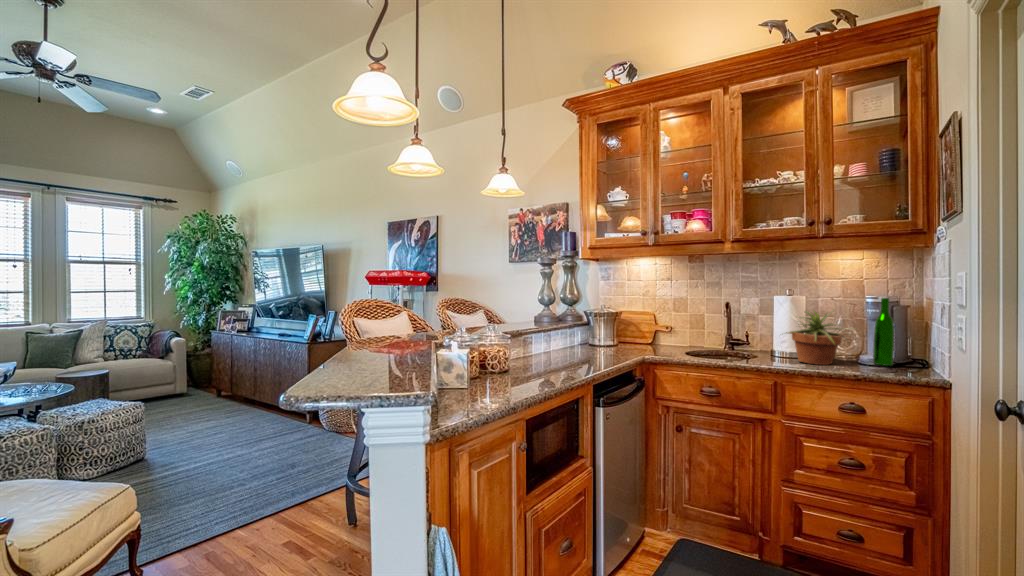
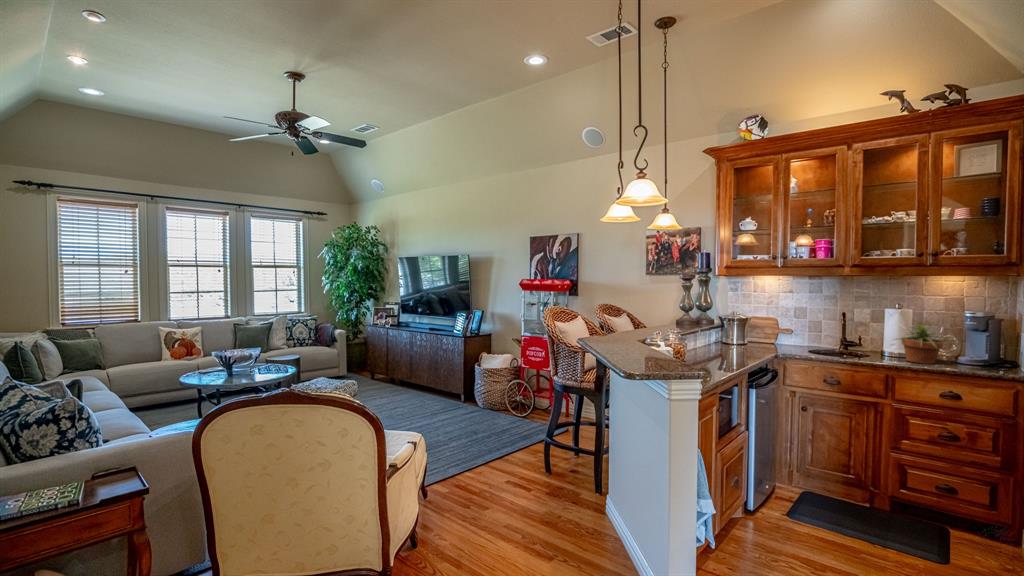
wine bottle: present [873,298,894,366] -> none [969,314,987,366]

